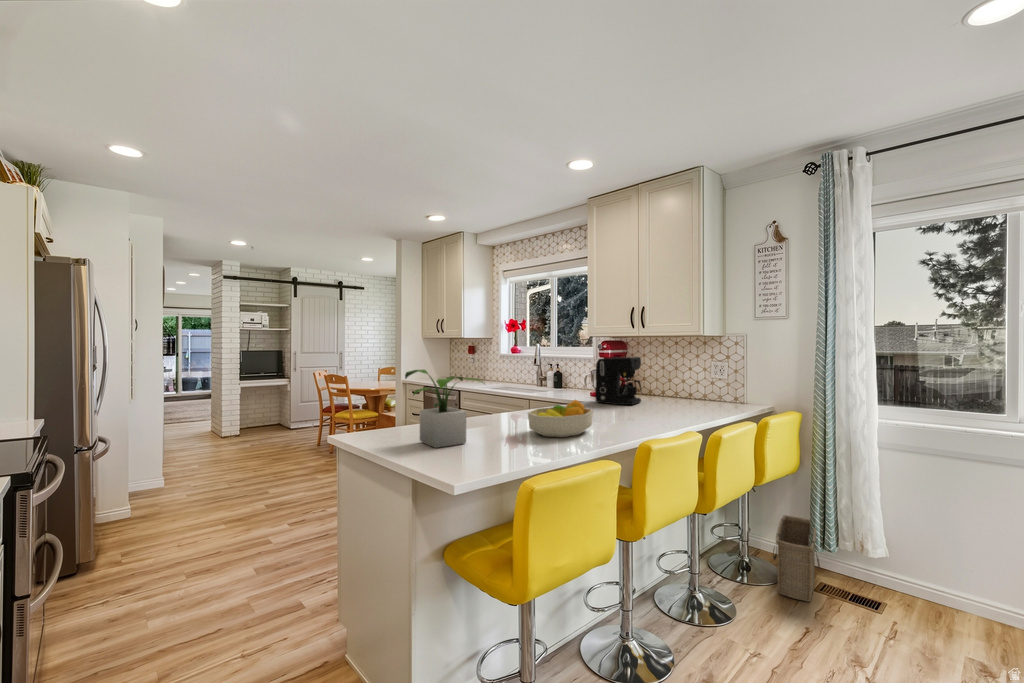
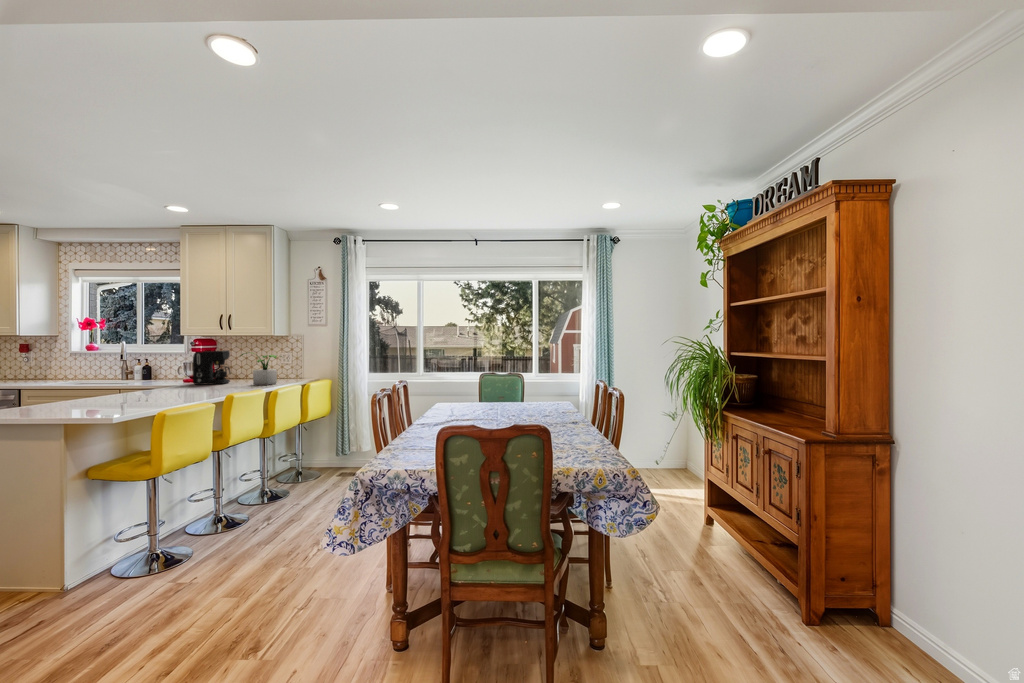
potted plant: present [405,370,483,448] -> present [240,352,282,385]
fruit bowl: present [528,400,593,437] -> none [154,376,201,398]
basket: present [773,515,820,601] -> none [315,441,340,481]

